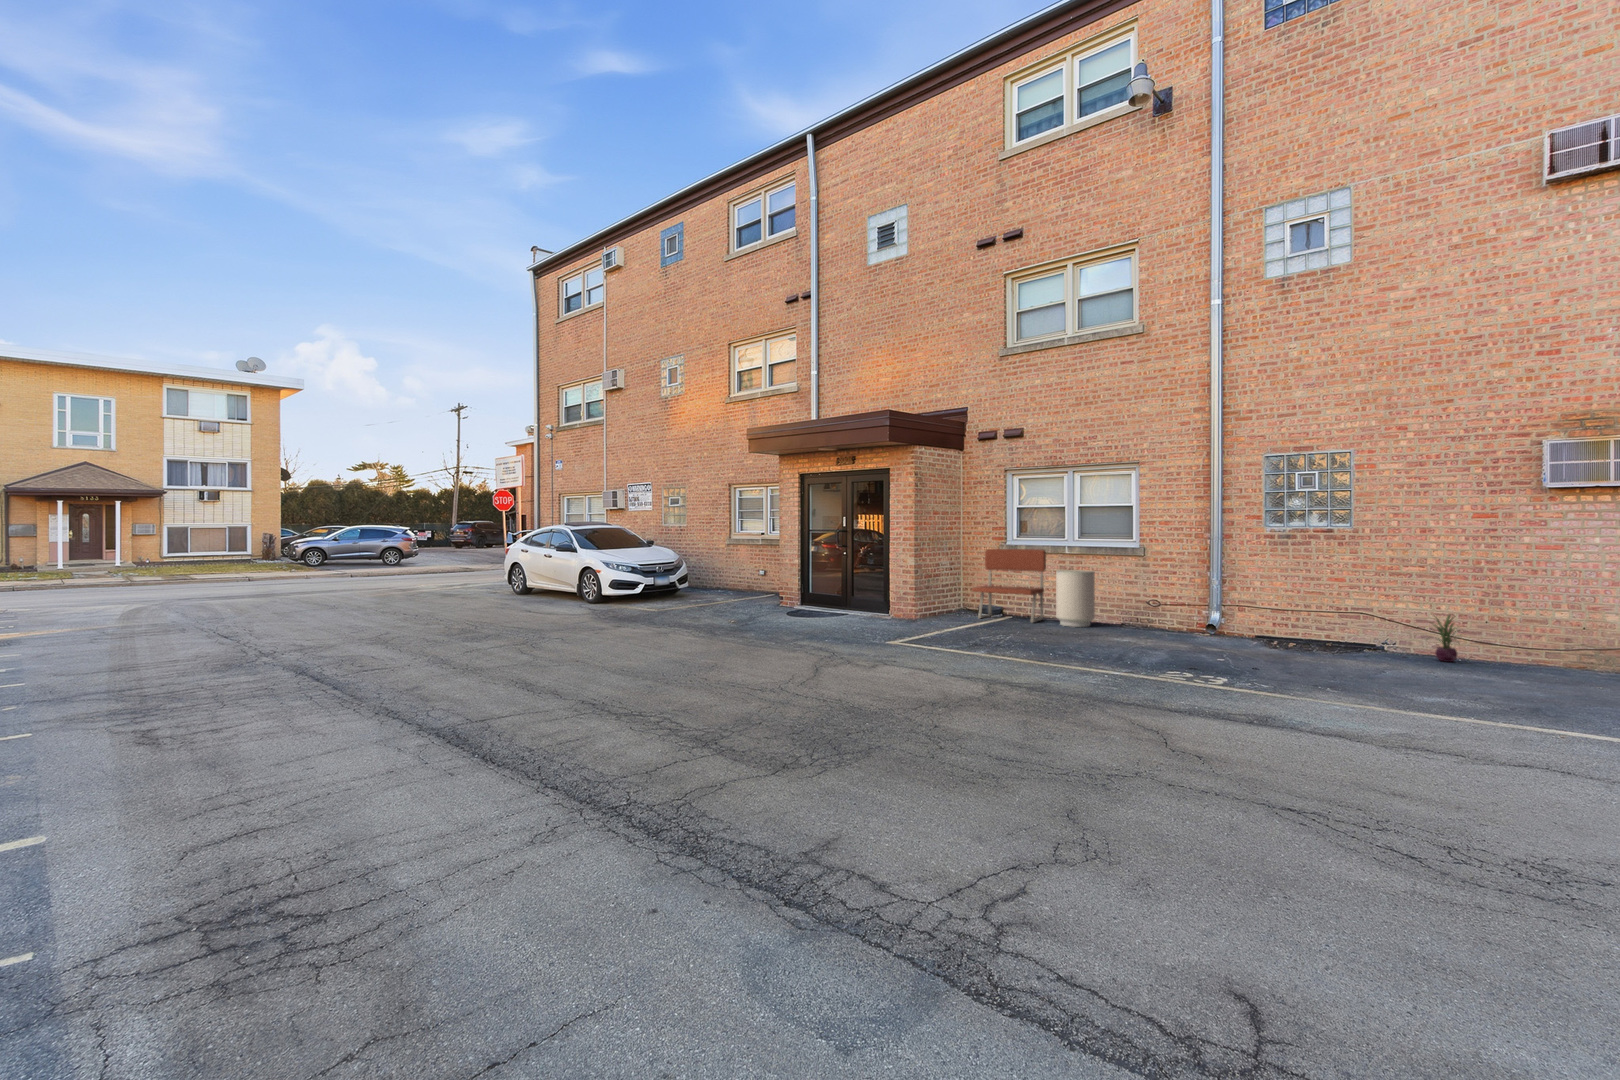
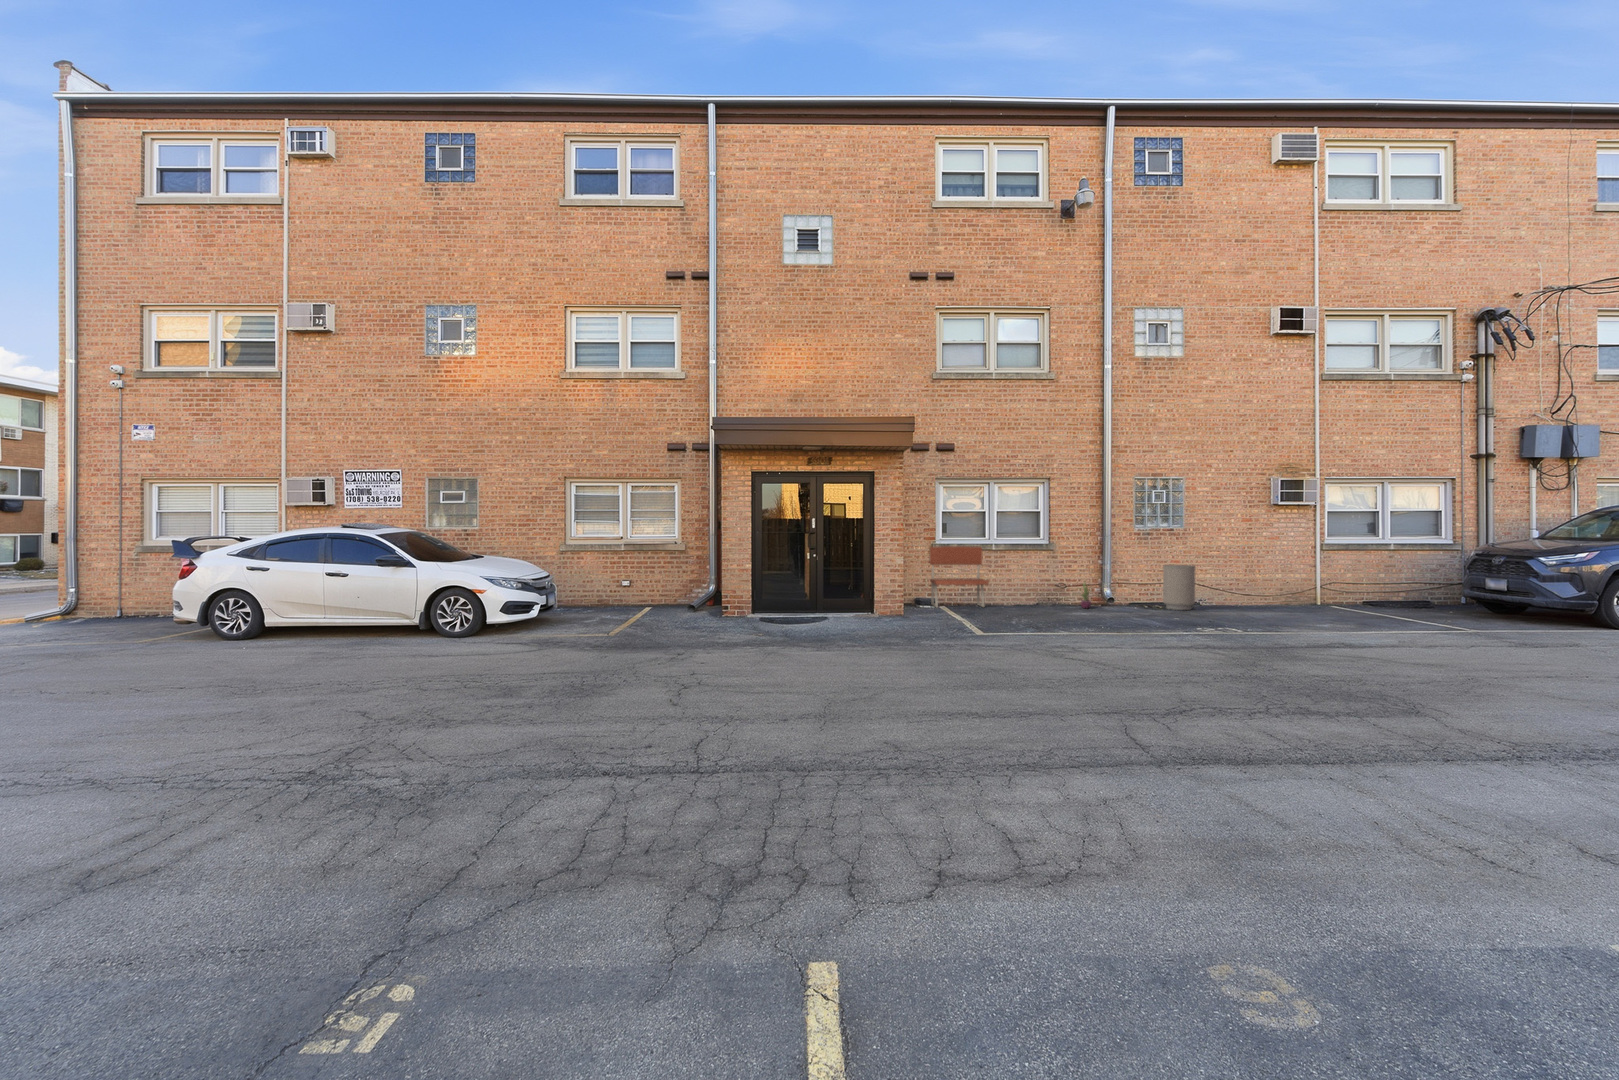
trash can: present [1056,570,1095,627] -> present [1163,565,1196,610]
decorative plant: present [1434,615,1460,662] -> present [1081,583,1091,608]

